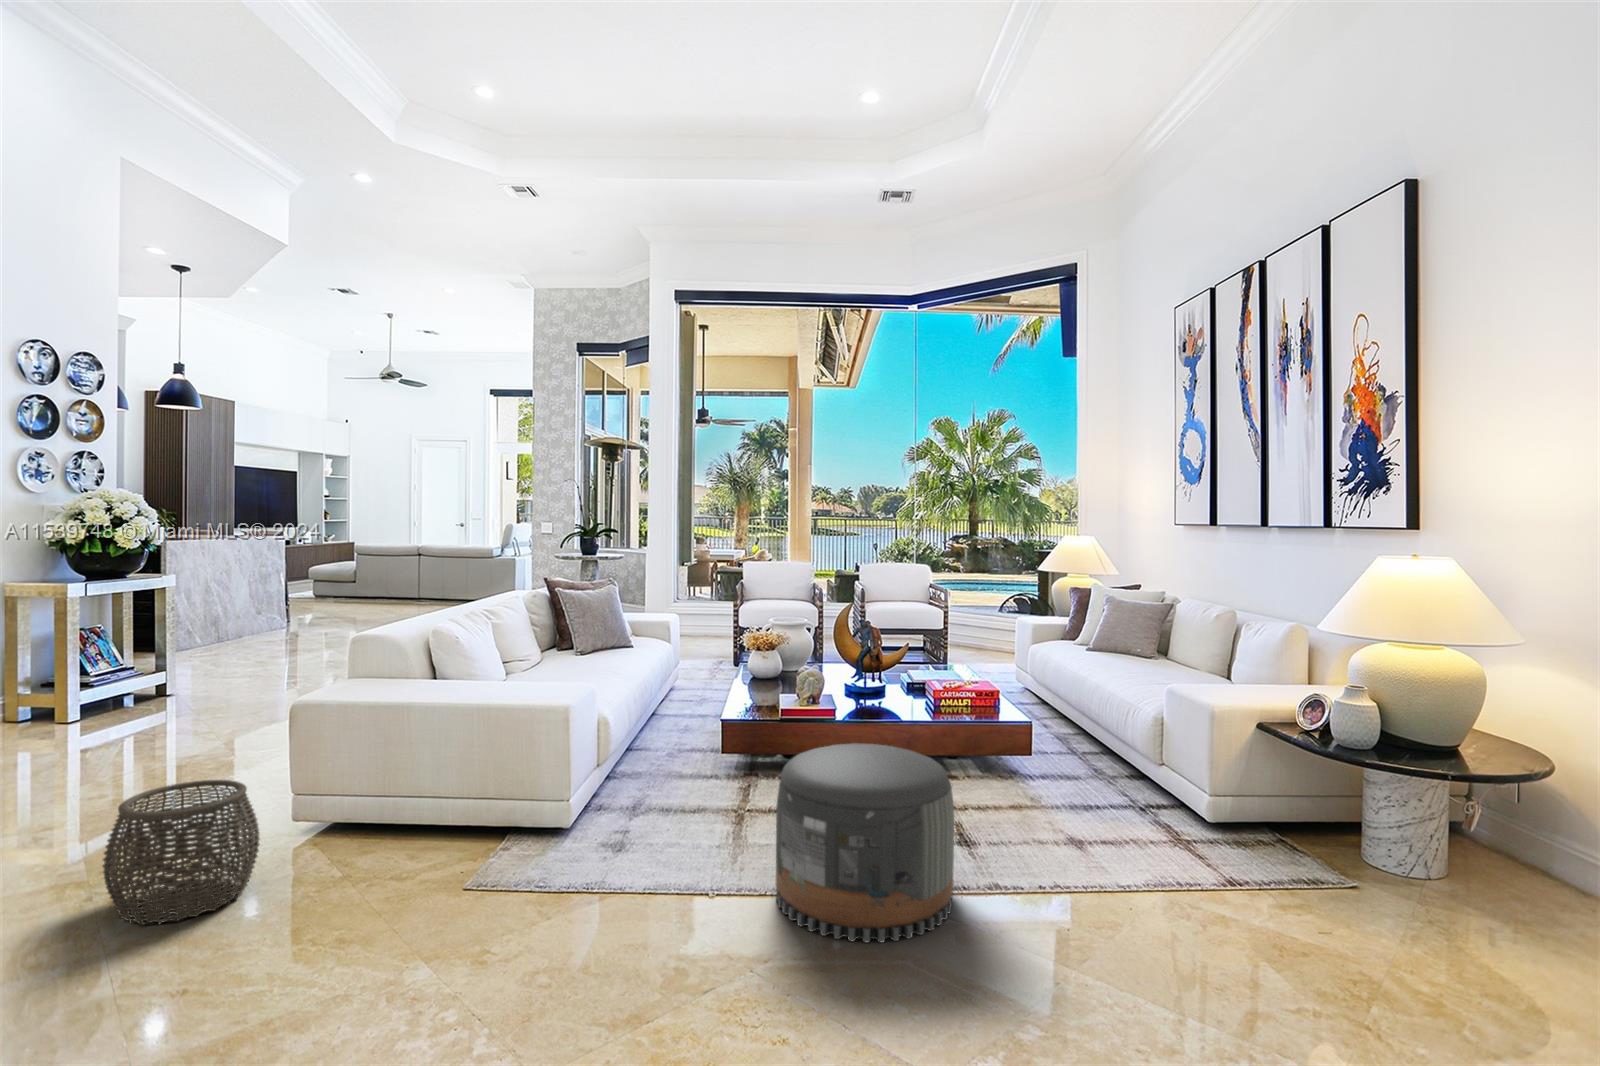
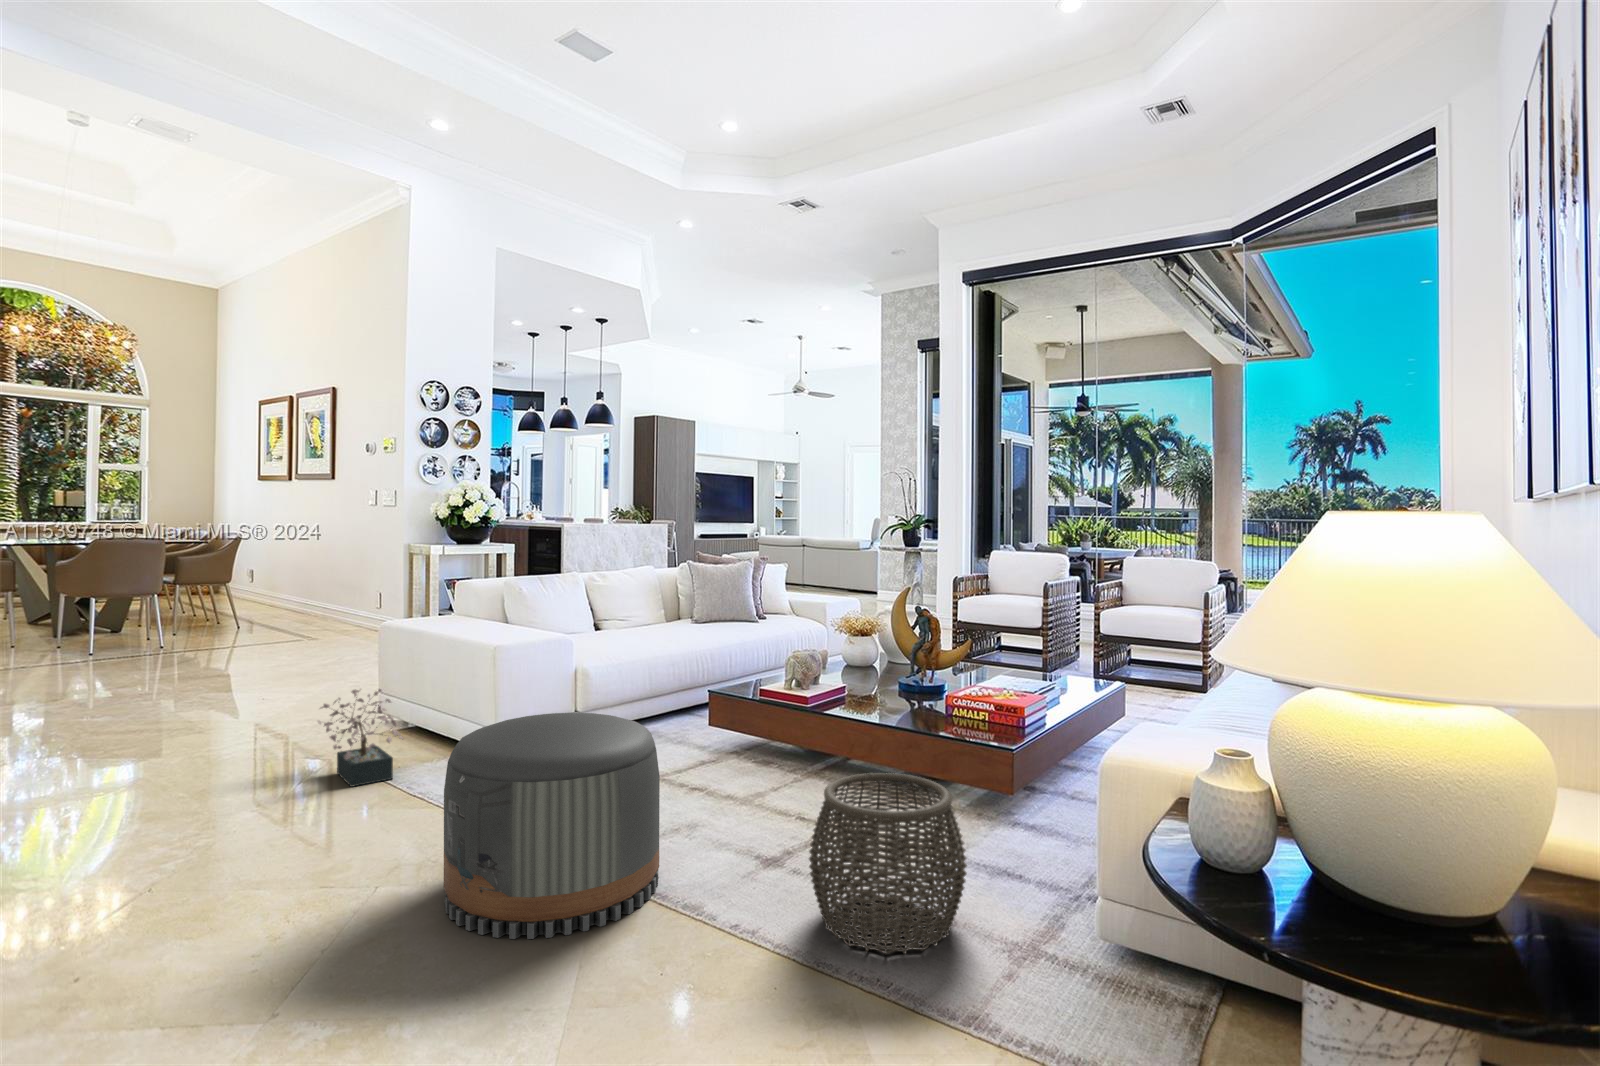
decorative plant: none [362,770,491,887] -> present [318,689,403,787]
woven basket: present [103,780,260,925] -> present [809,773,967,954]

